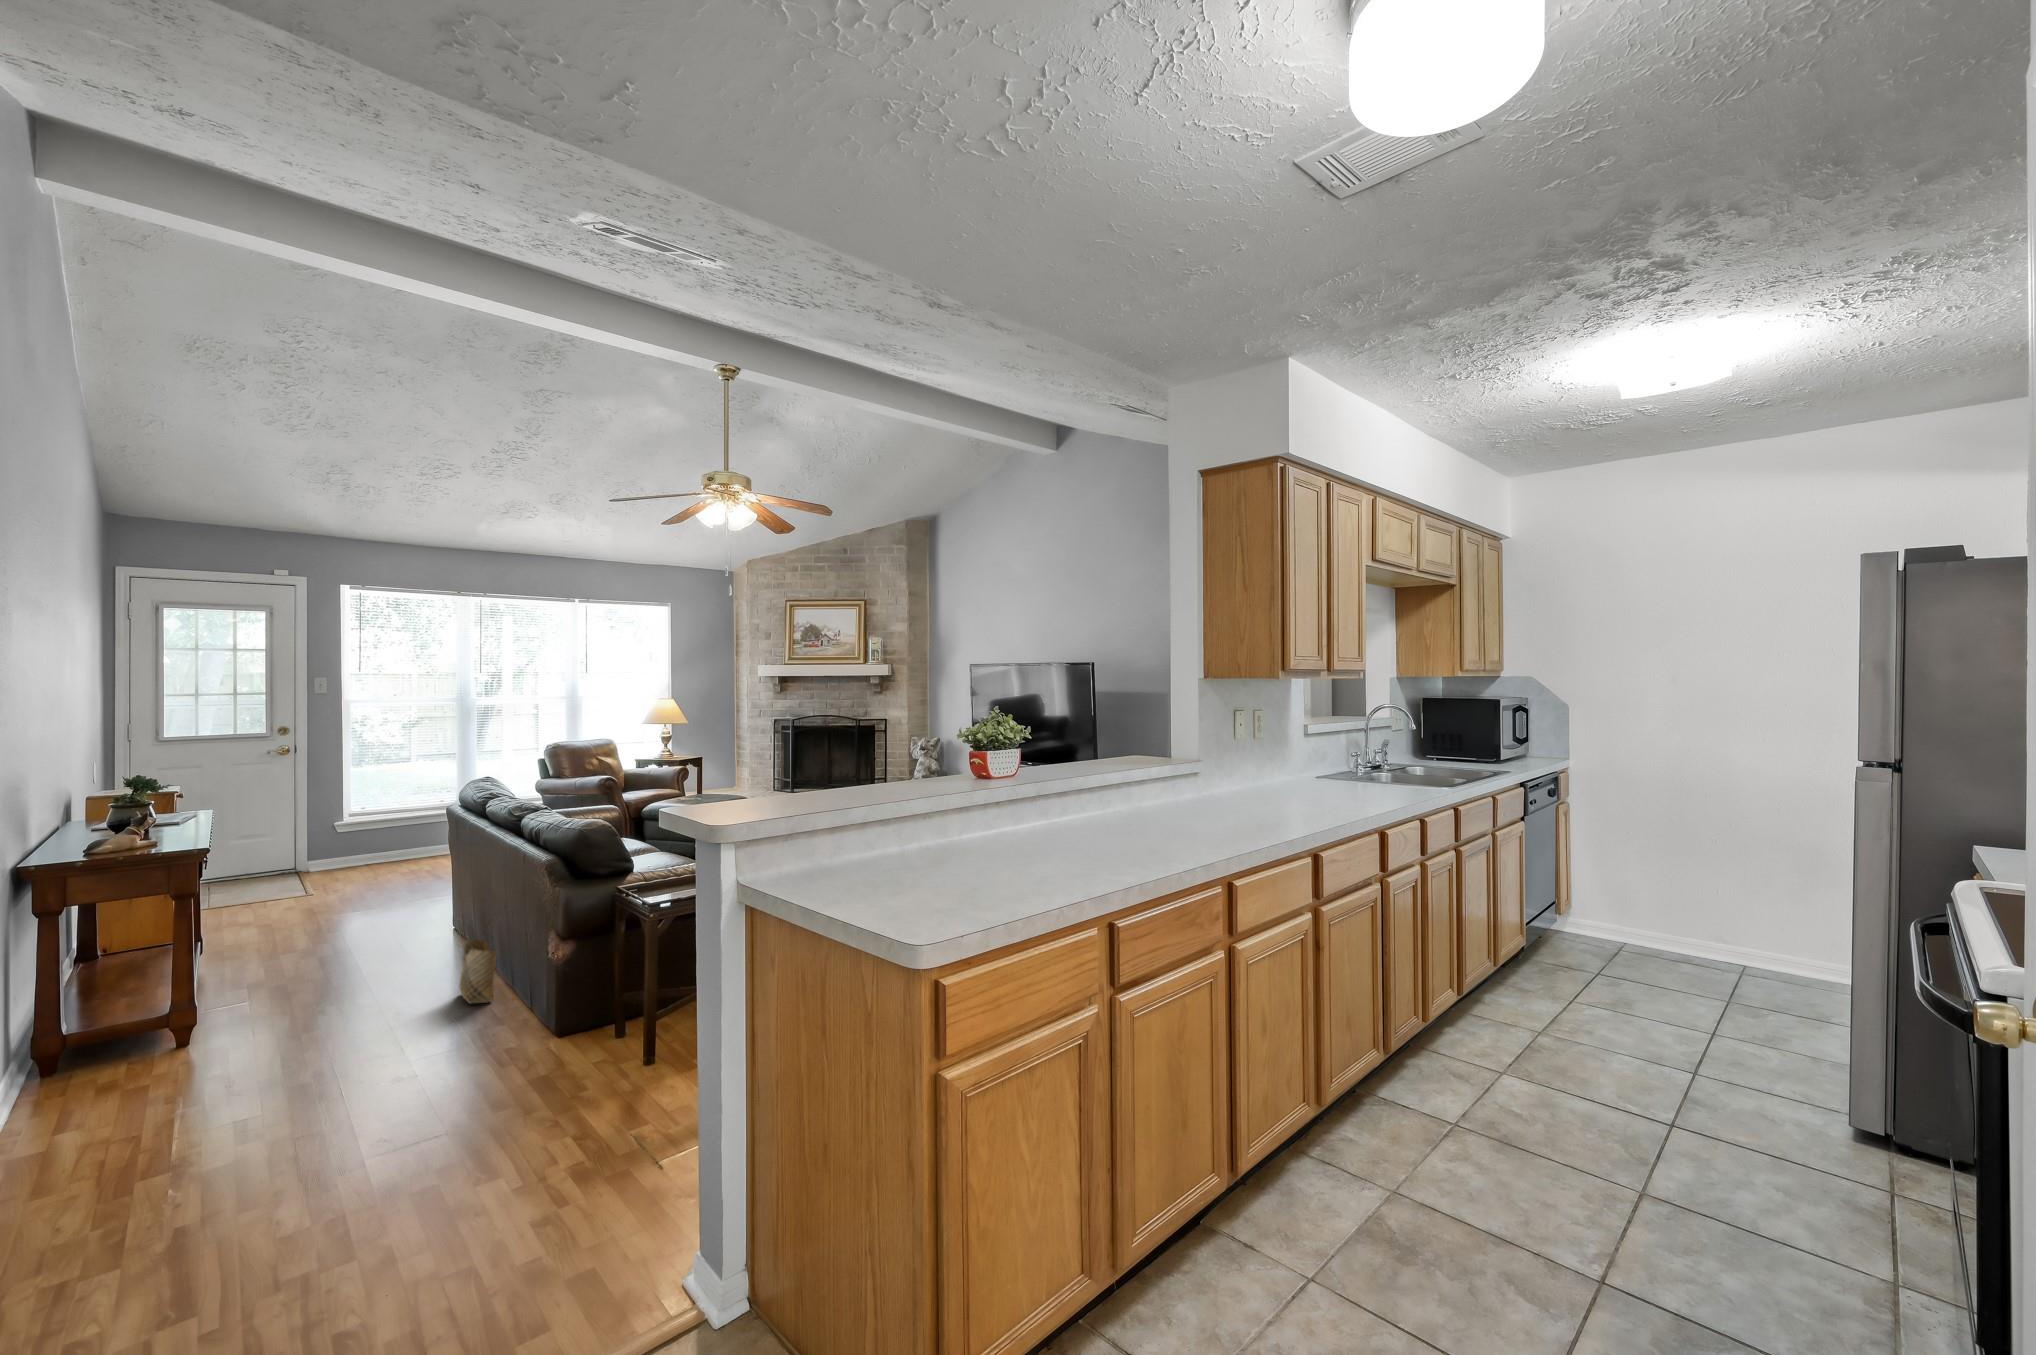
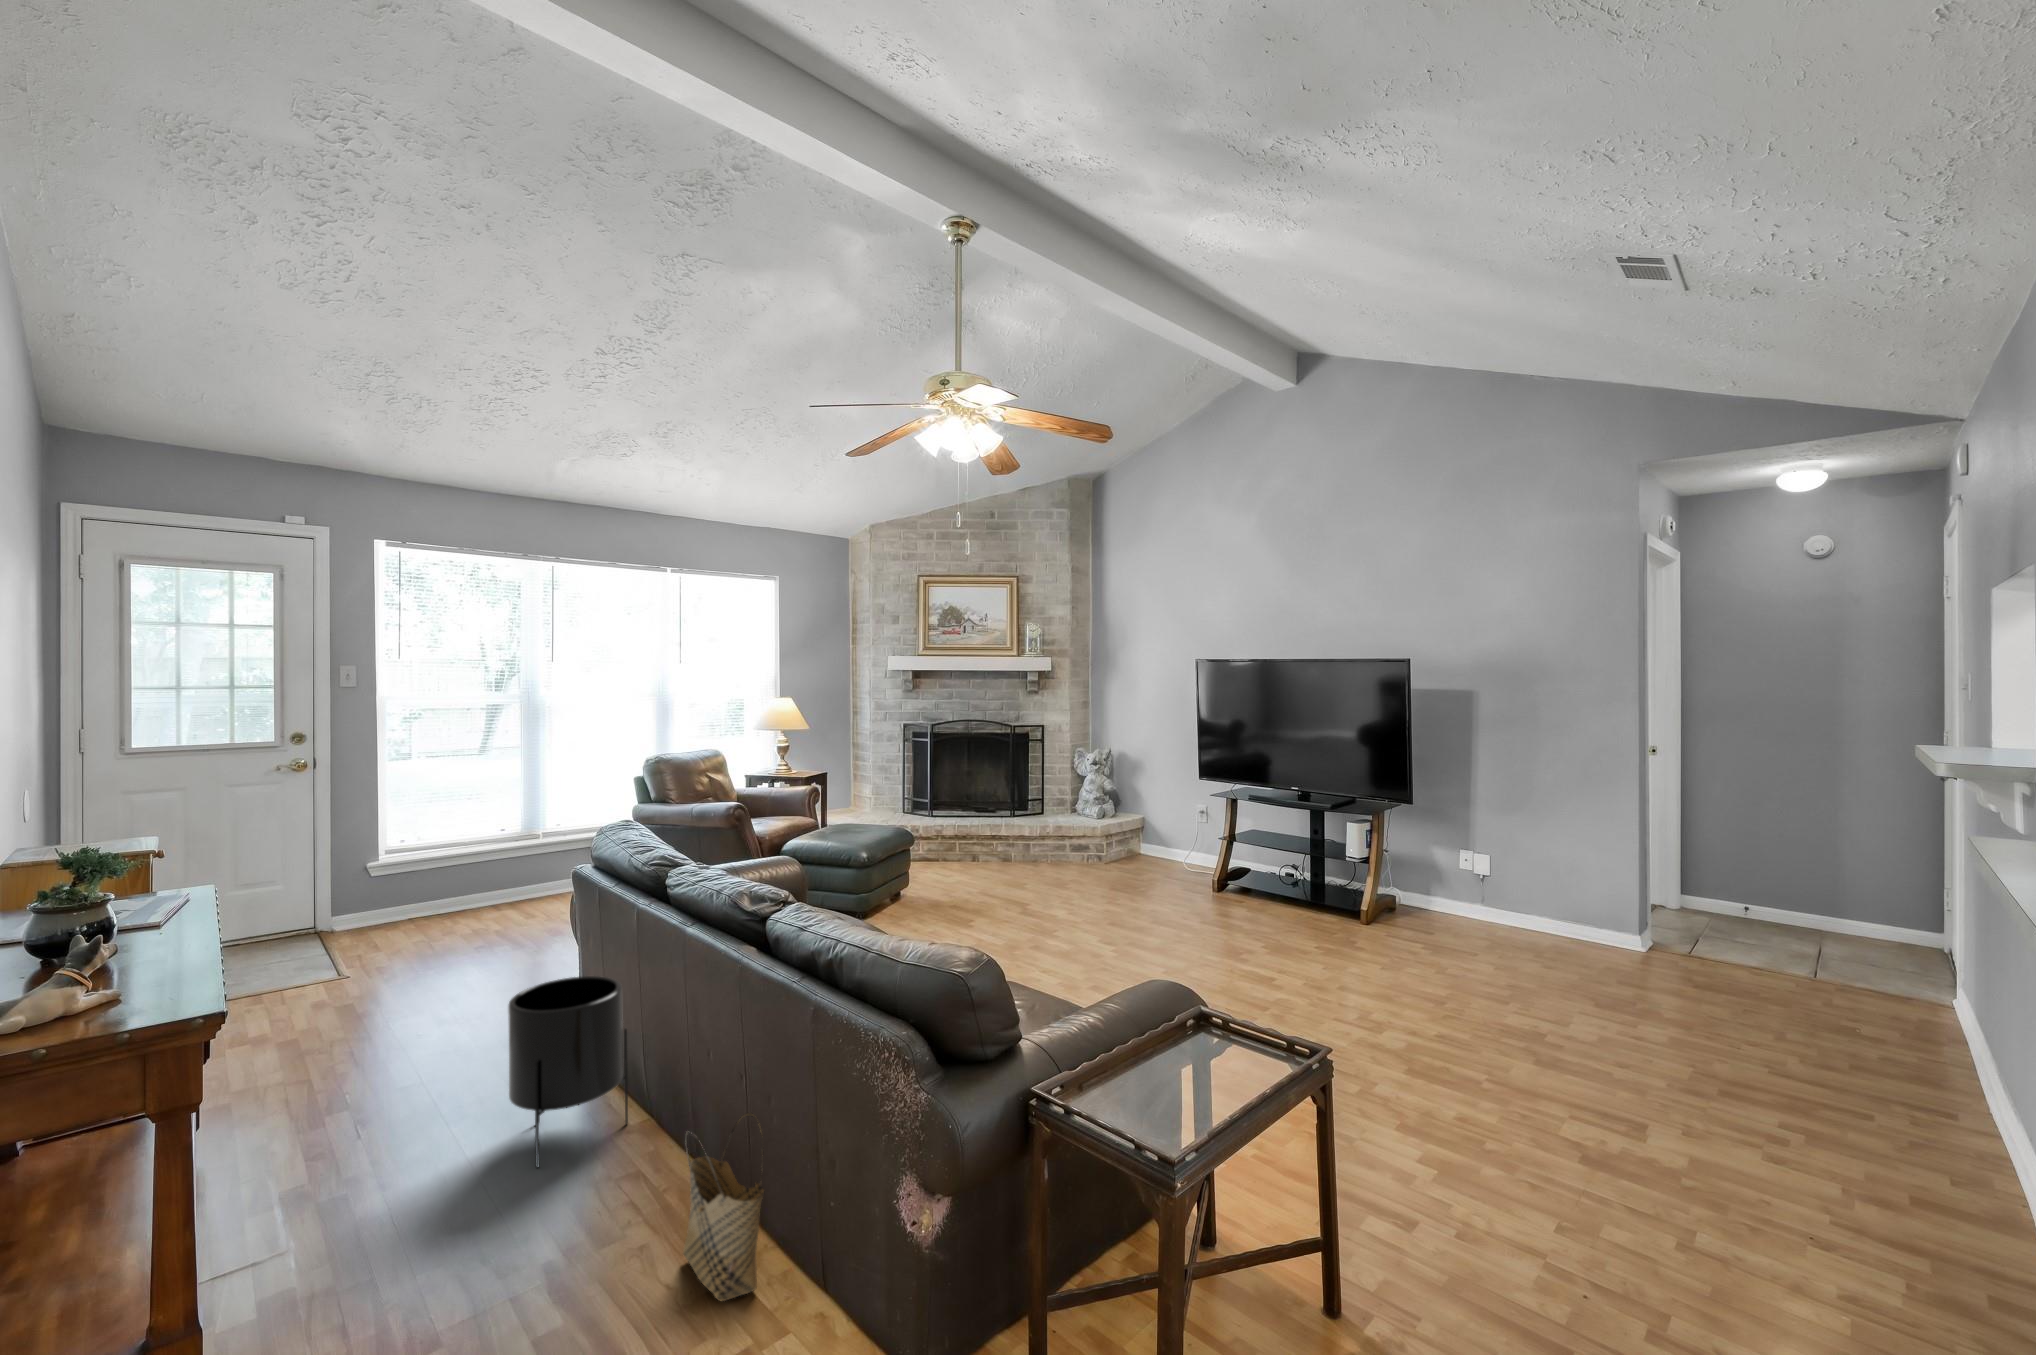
planter: none [384,862,462,967] -> present [508,976,628,1168]

